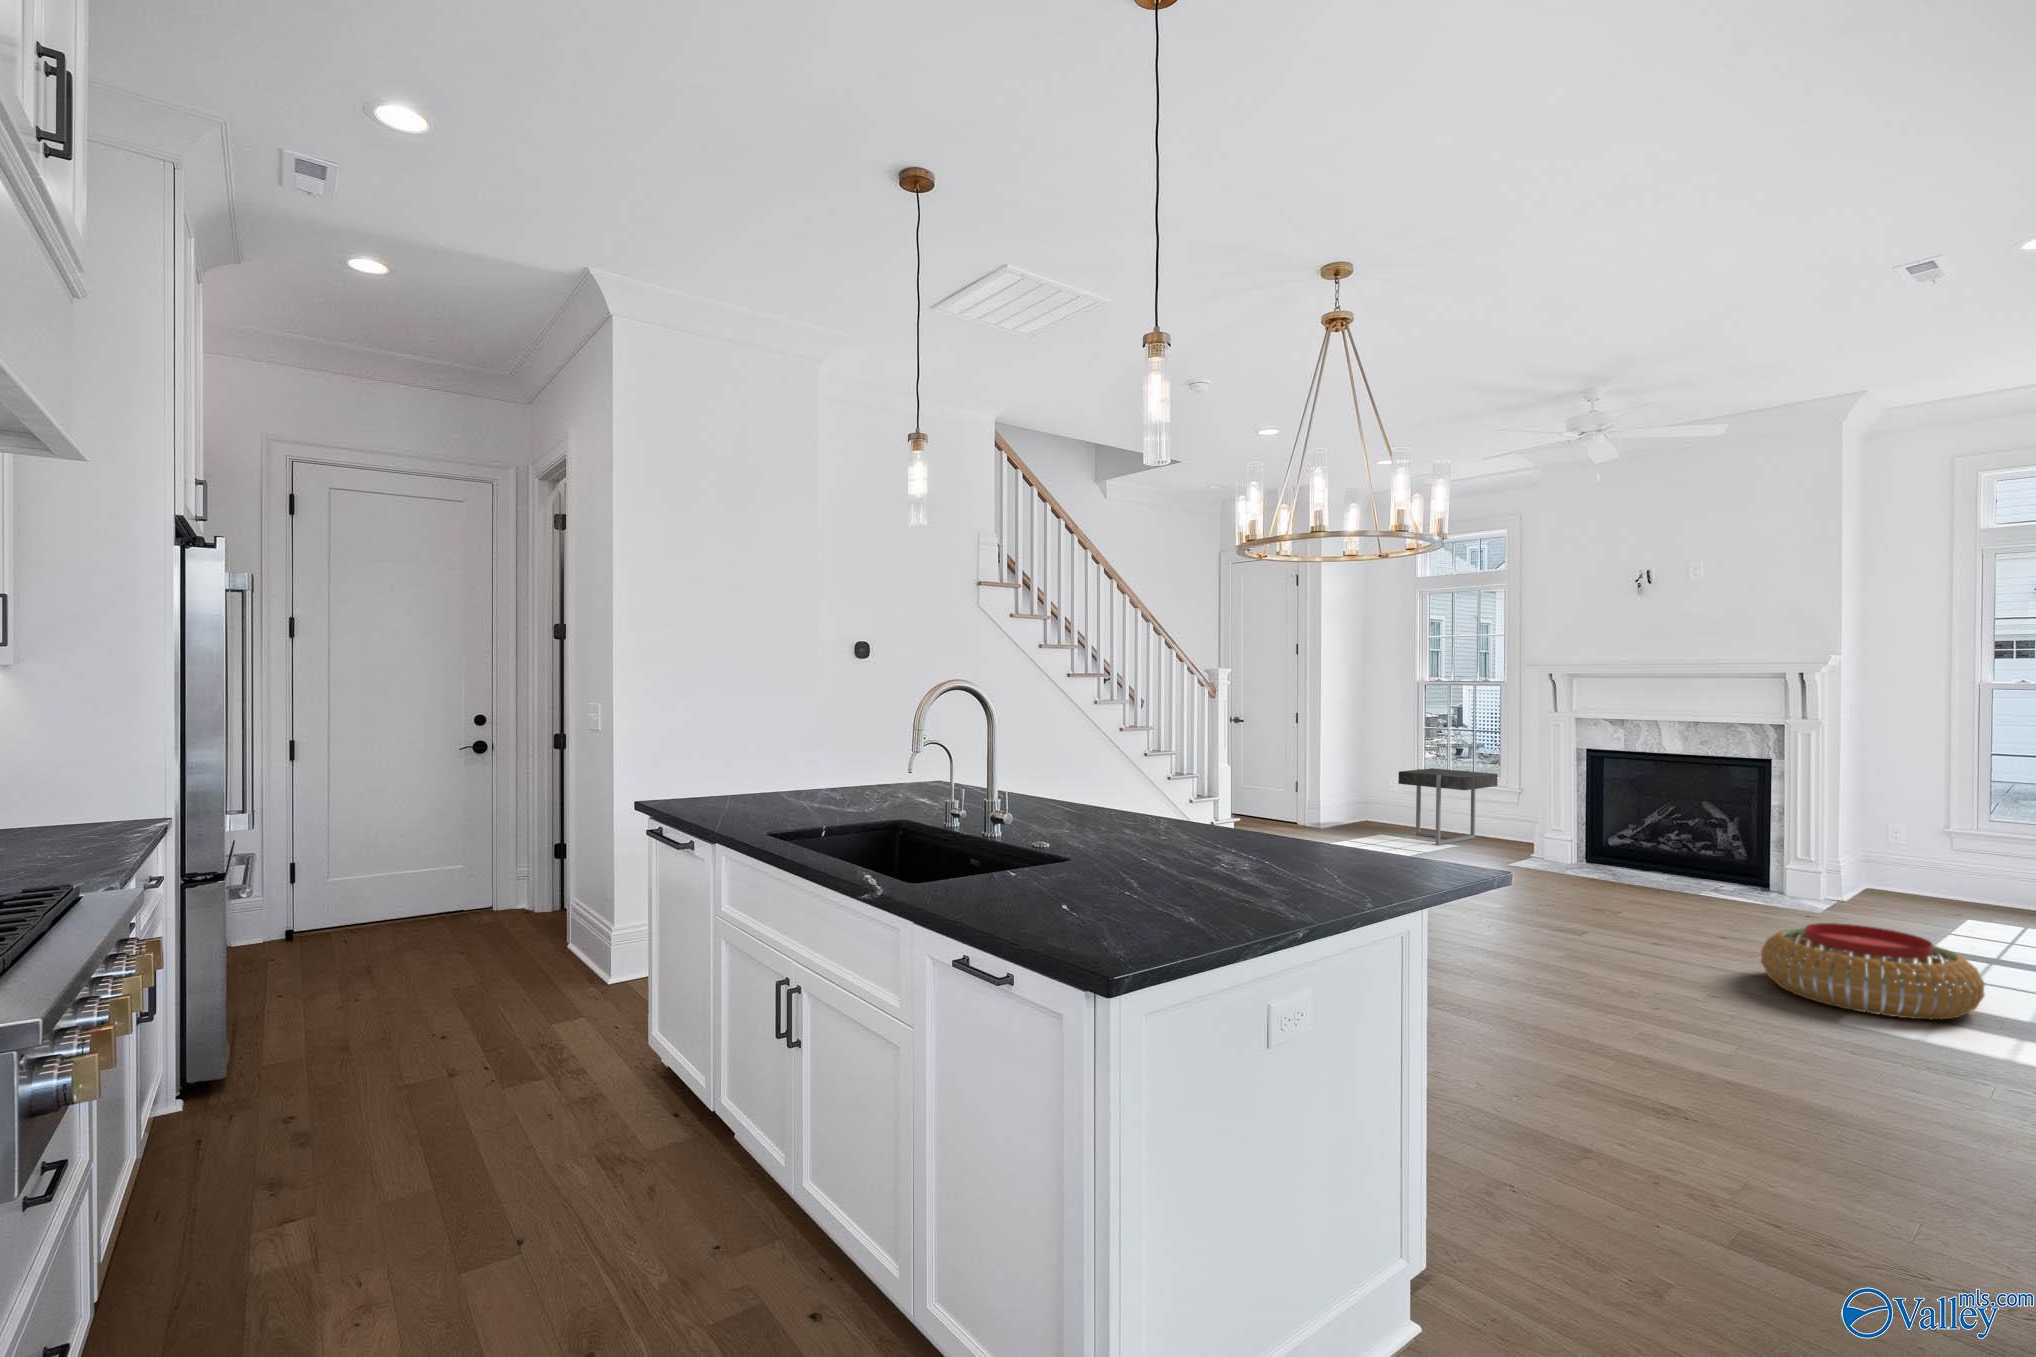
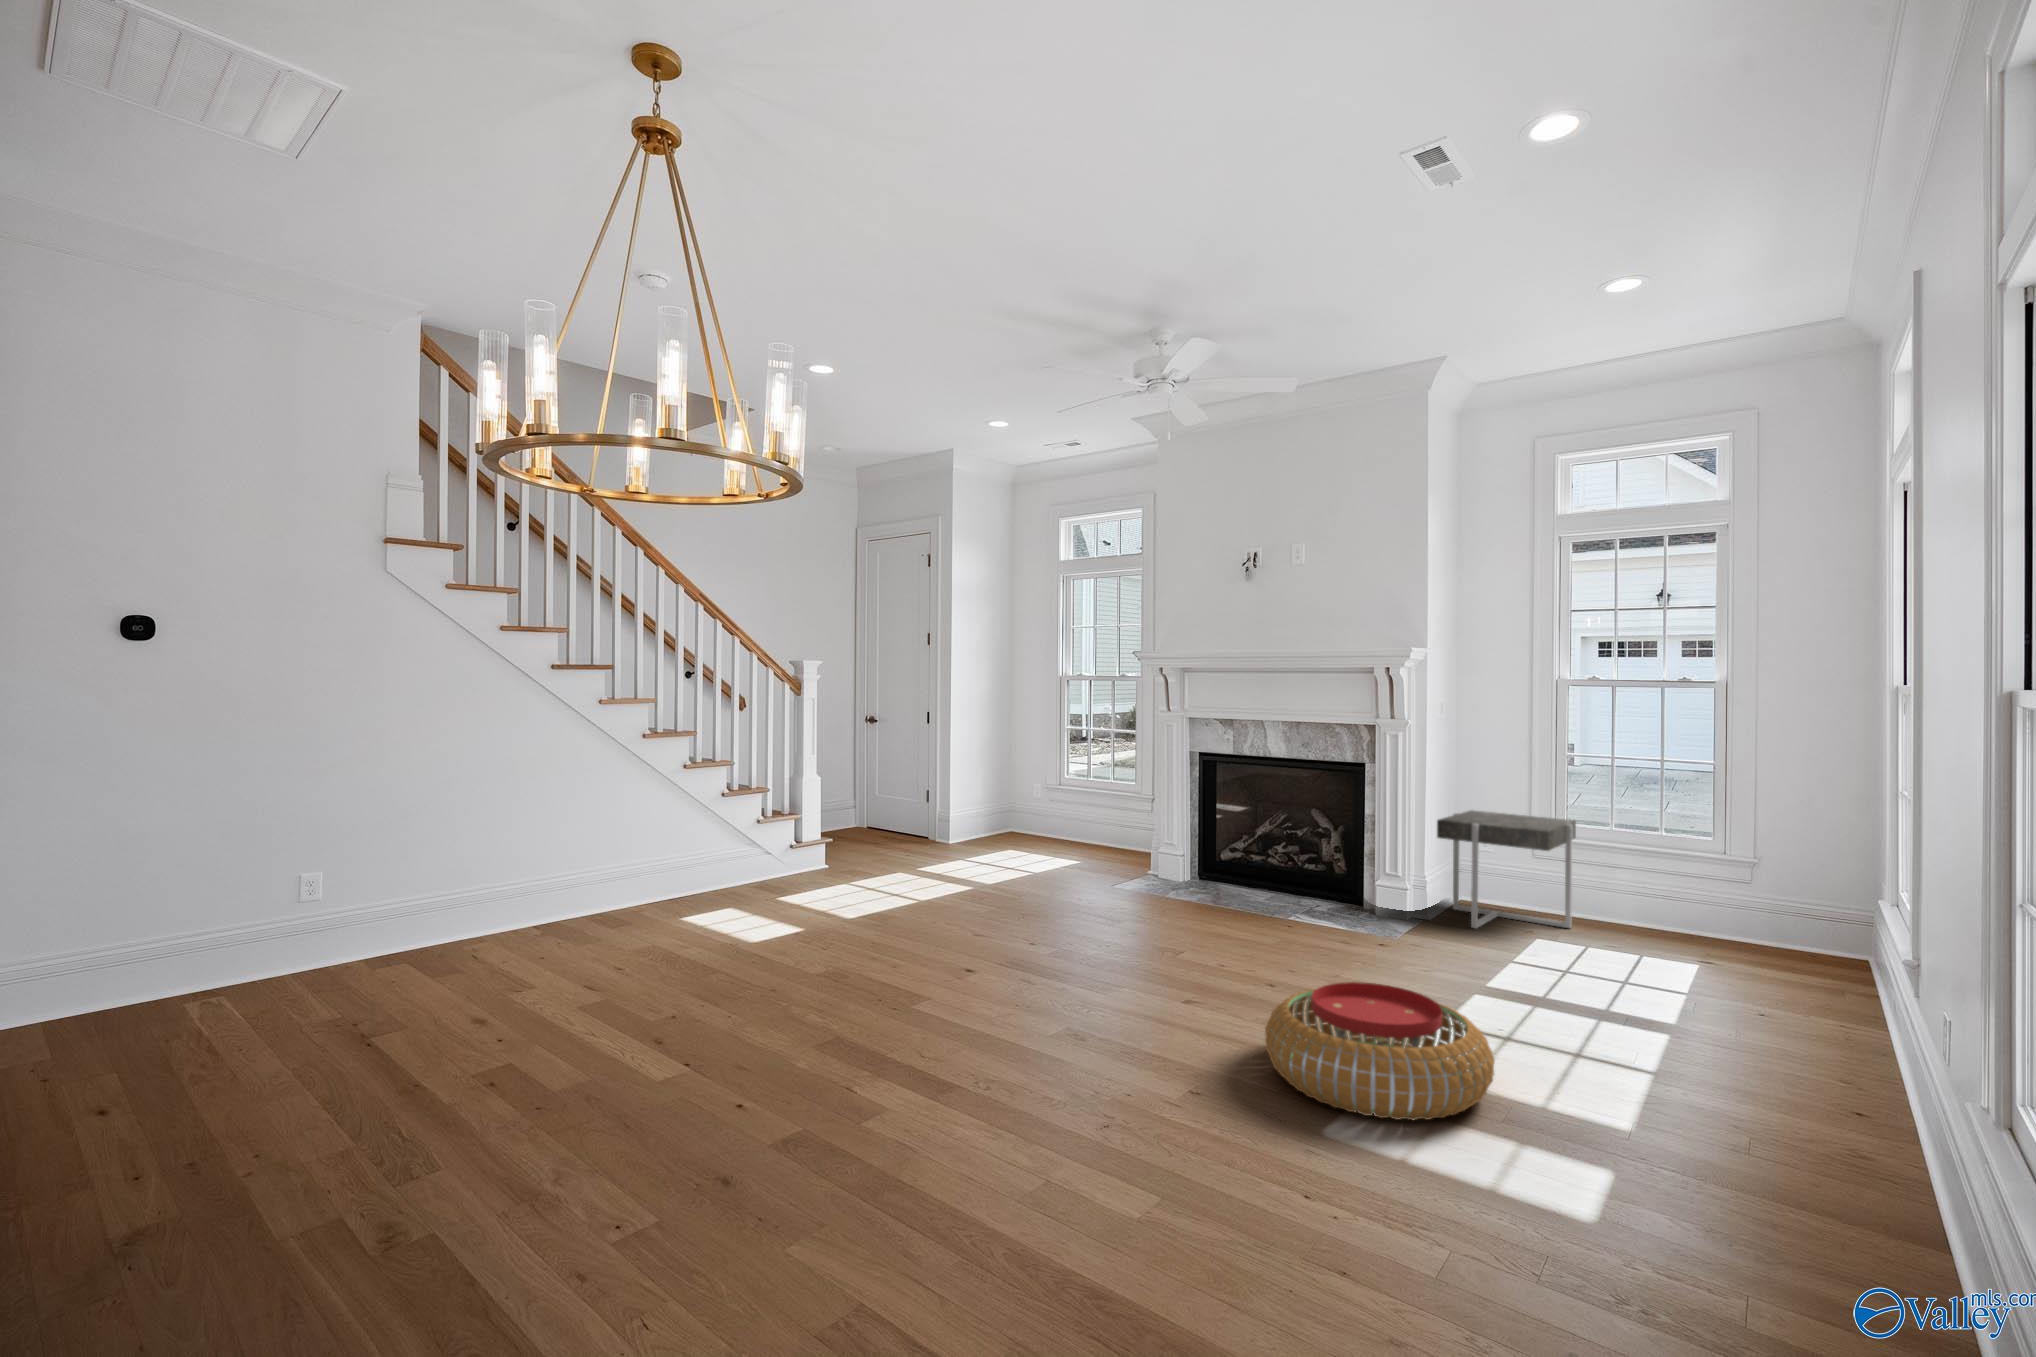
side table: present [1398,768,1498,845] -> present [1437,810,1576,928]

